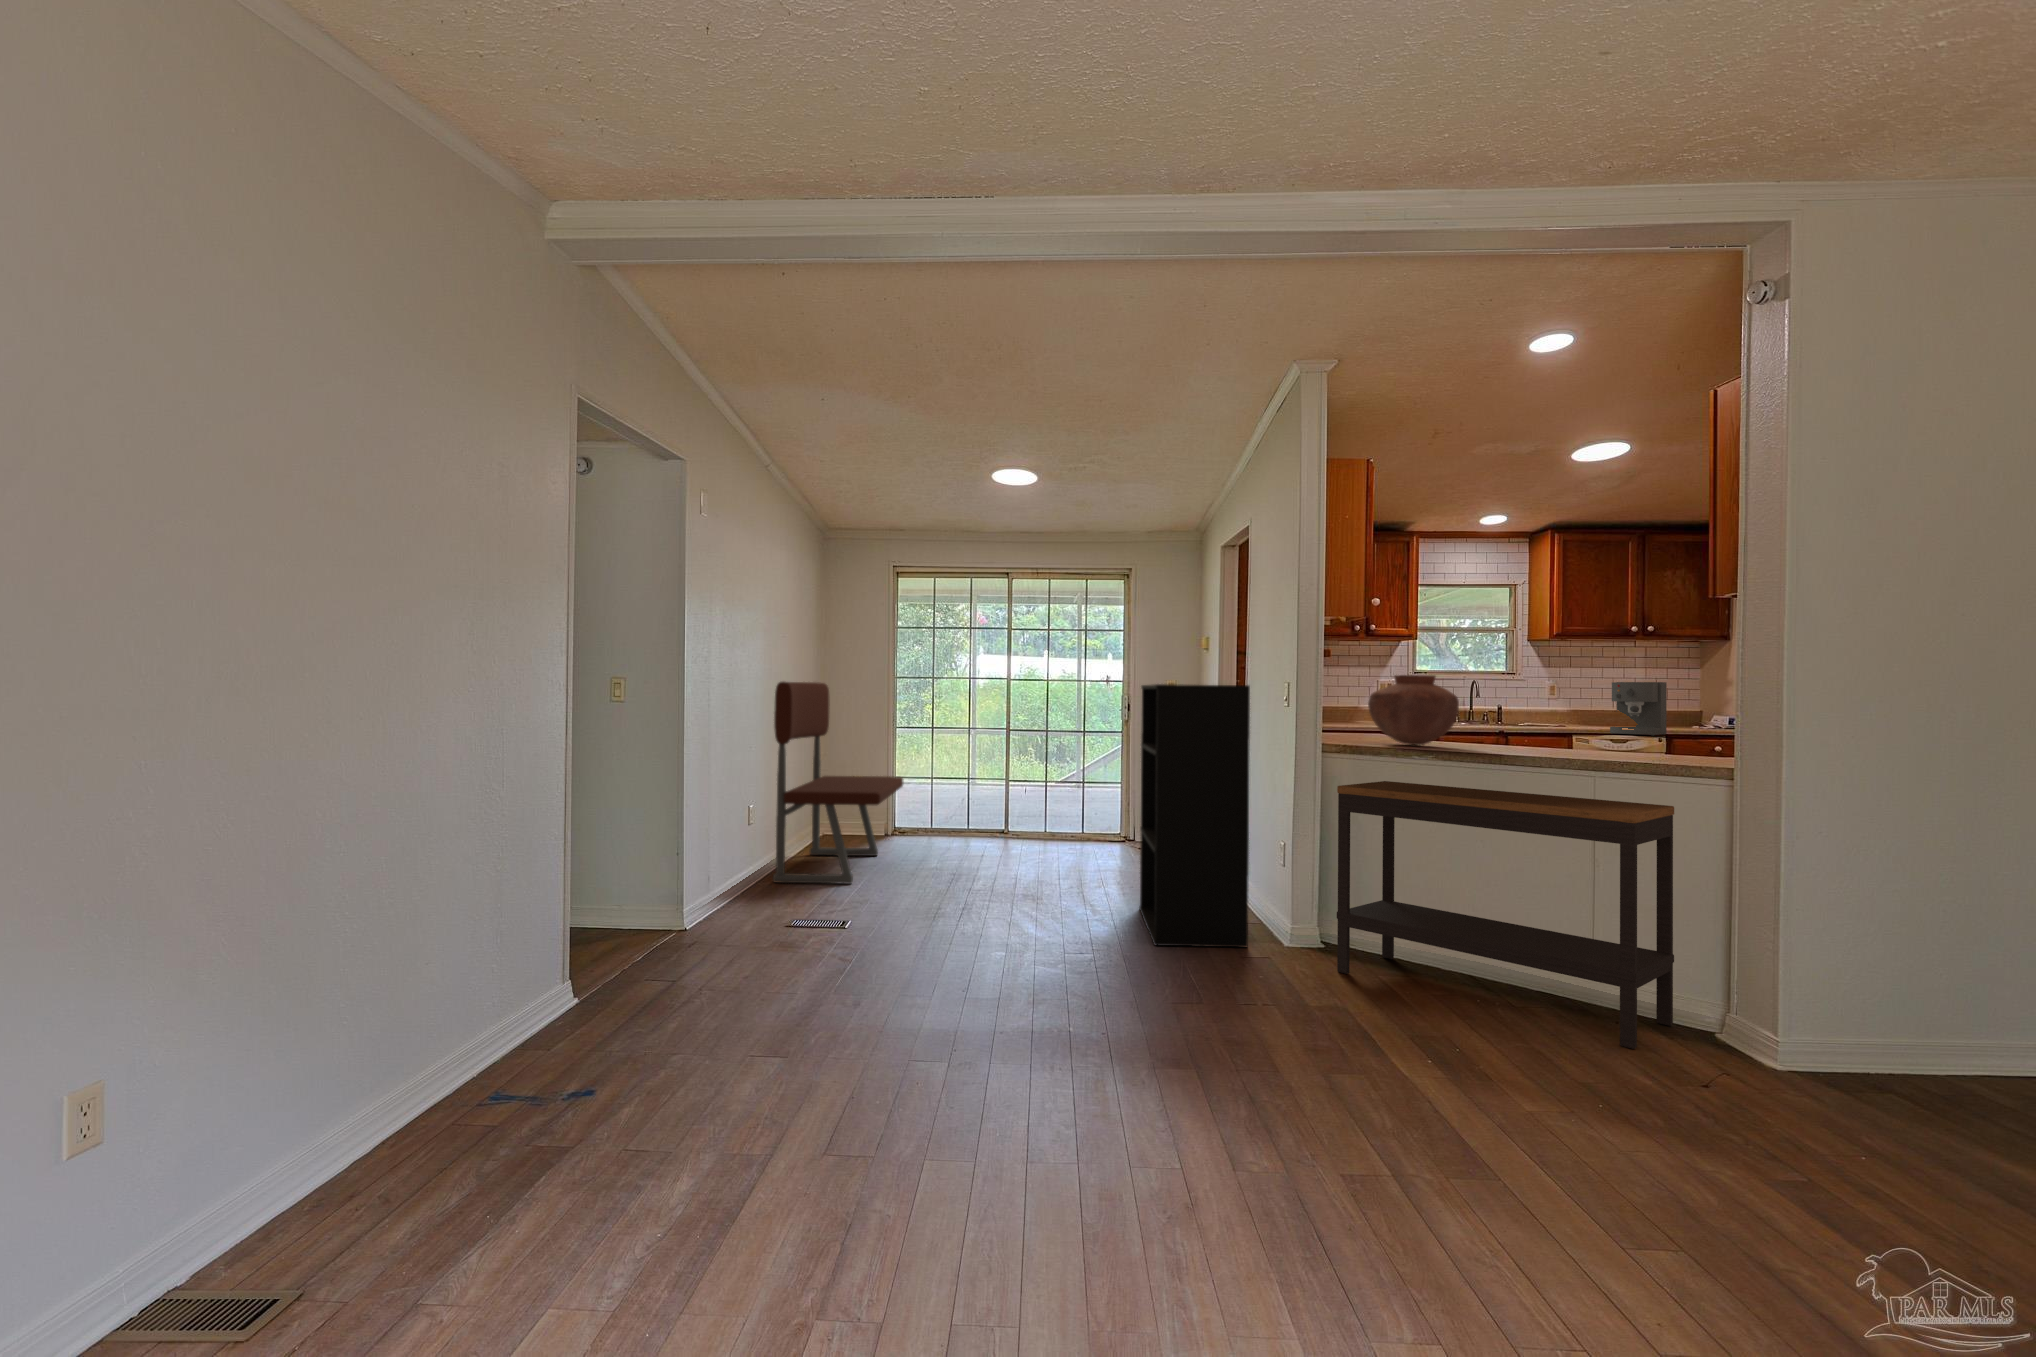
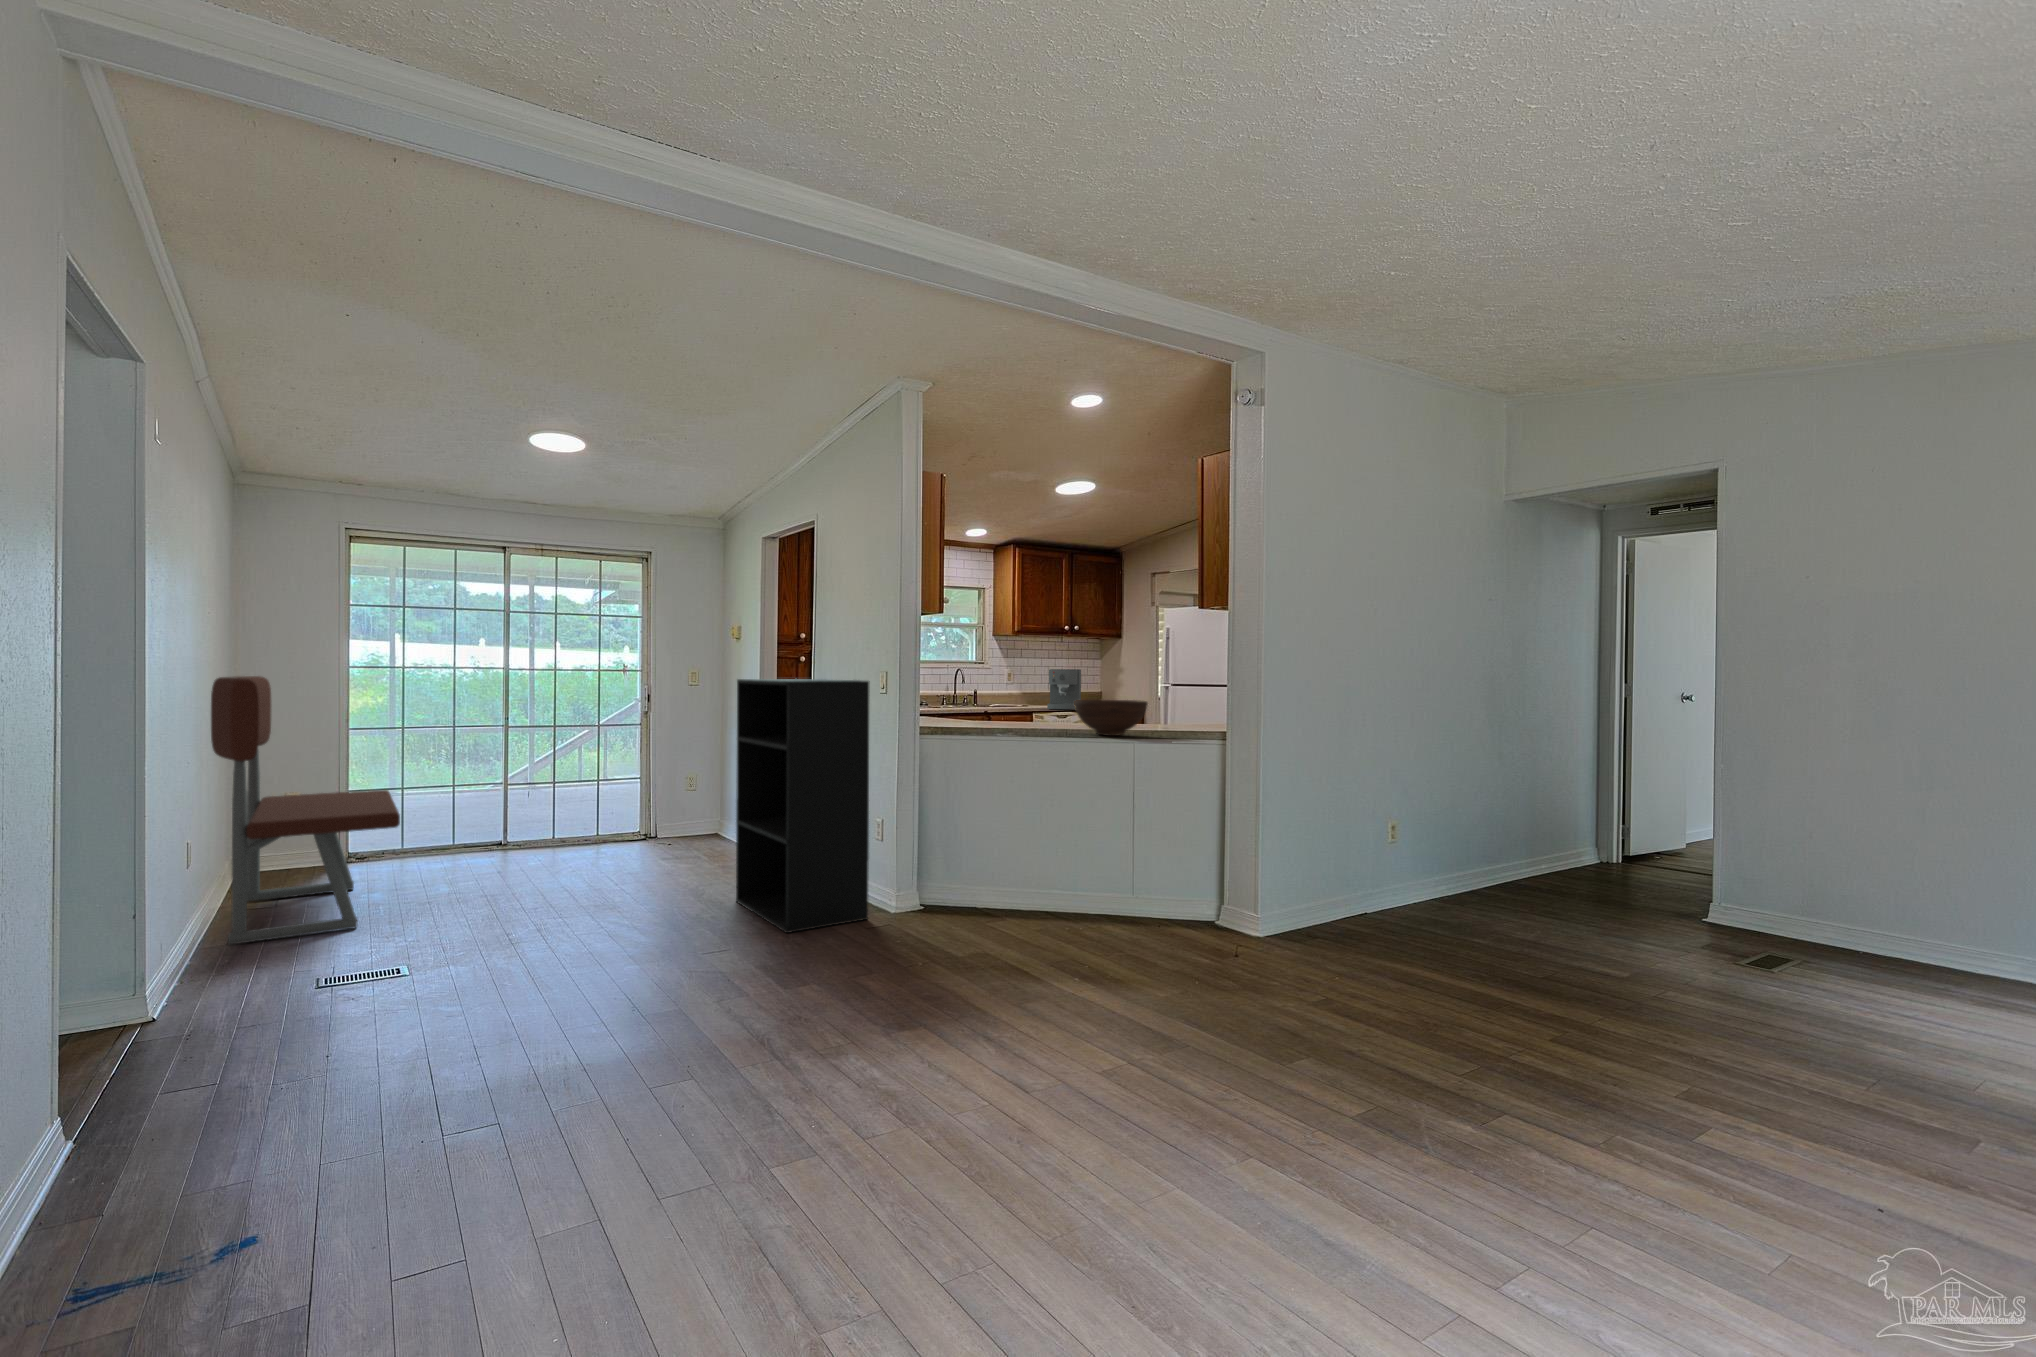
vase: present [1368,675,1459,745] -> none [962,671,1033,729]
fruit bowl: none [1507,712,1619,759] -> present [1074,700,1148,736]
console table: present [1337,781,1674,1049] -> none [955,760,1188,941]

